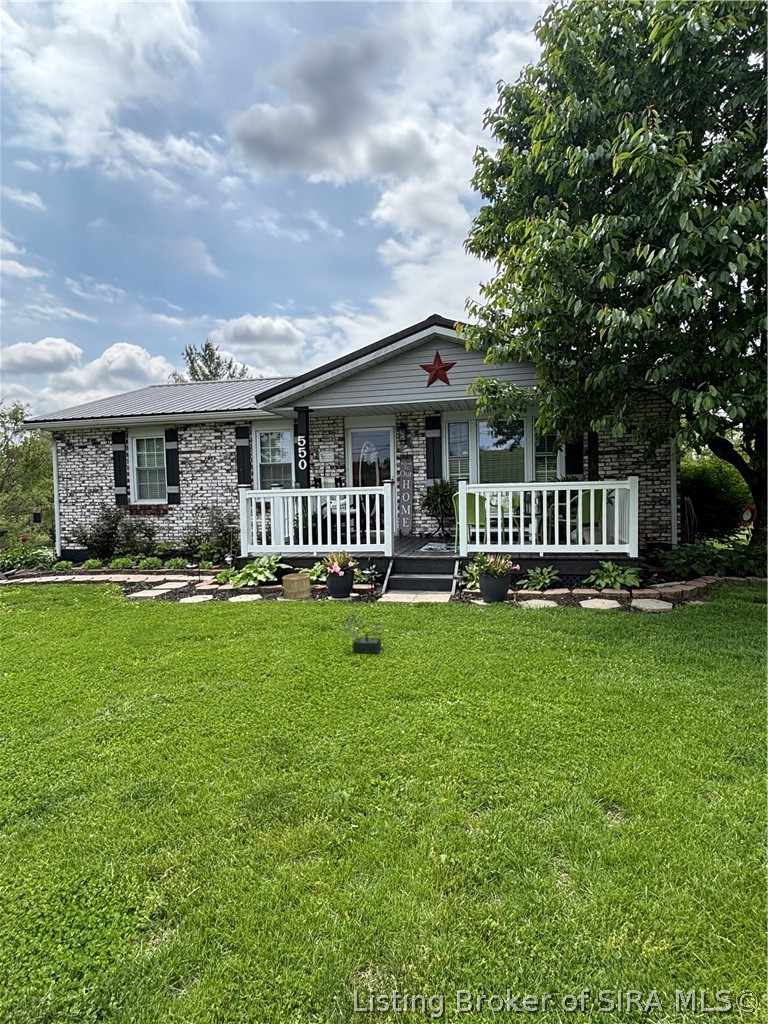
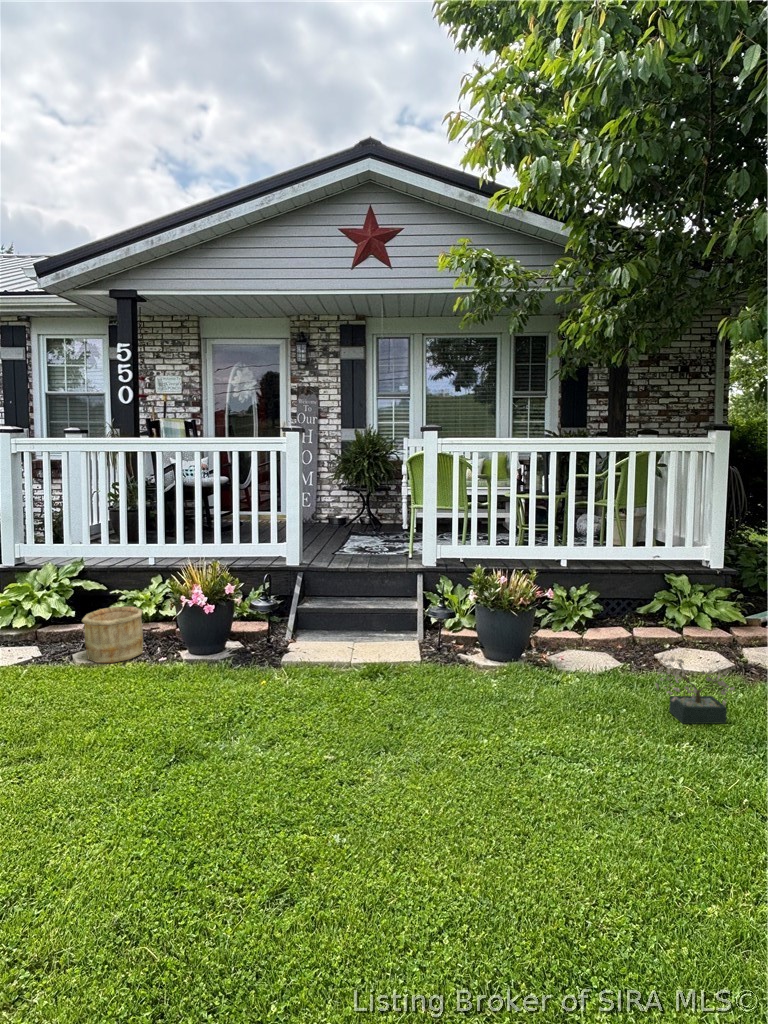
decorative plant: present [344,613,386,653] -> present [656,655,734,724]

